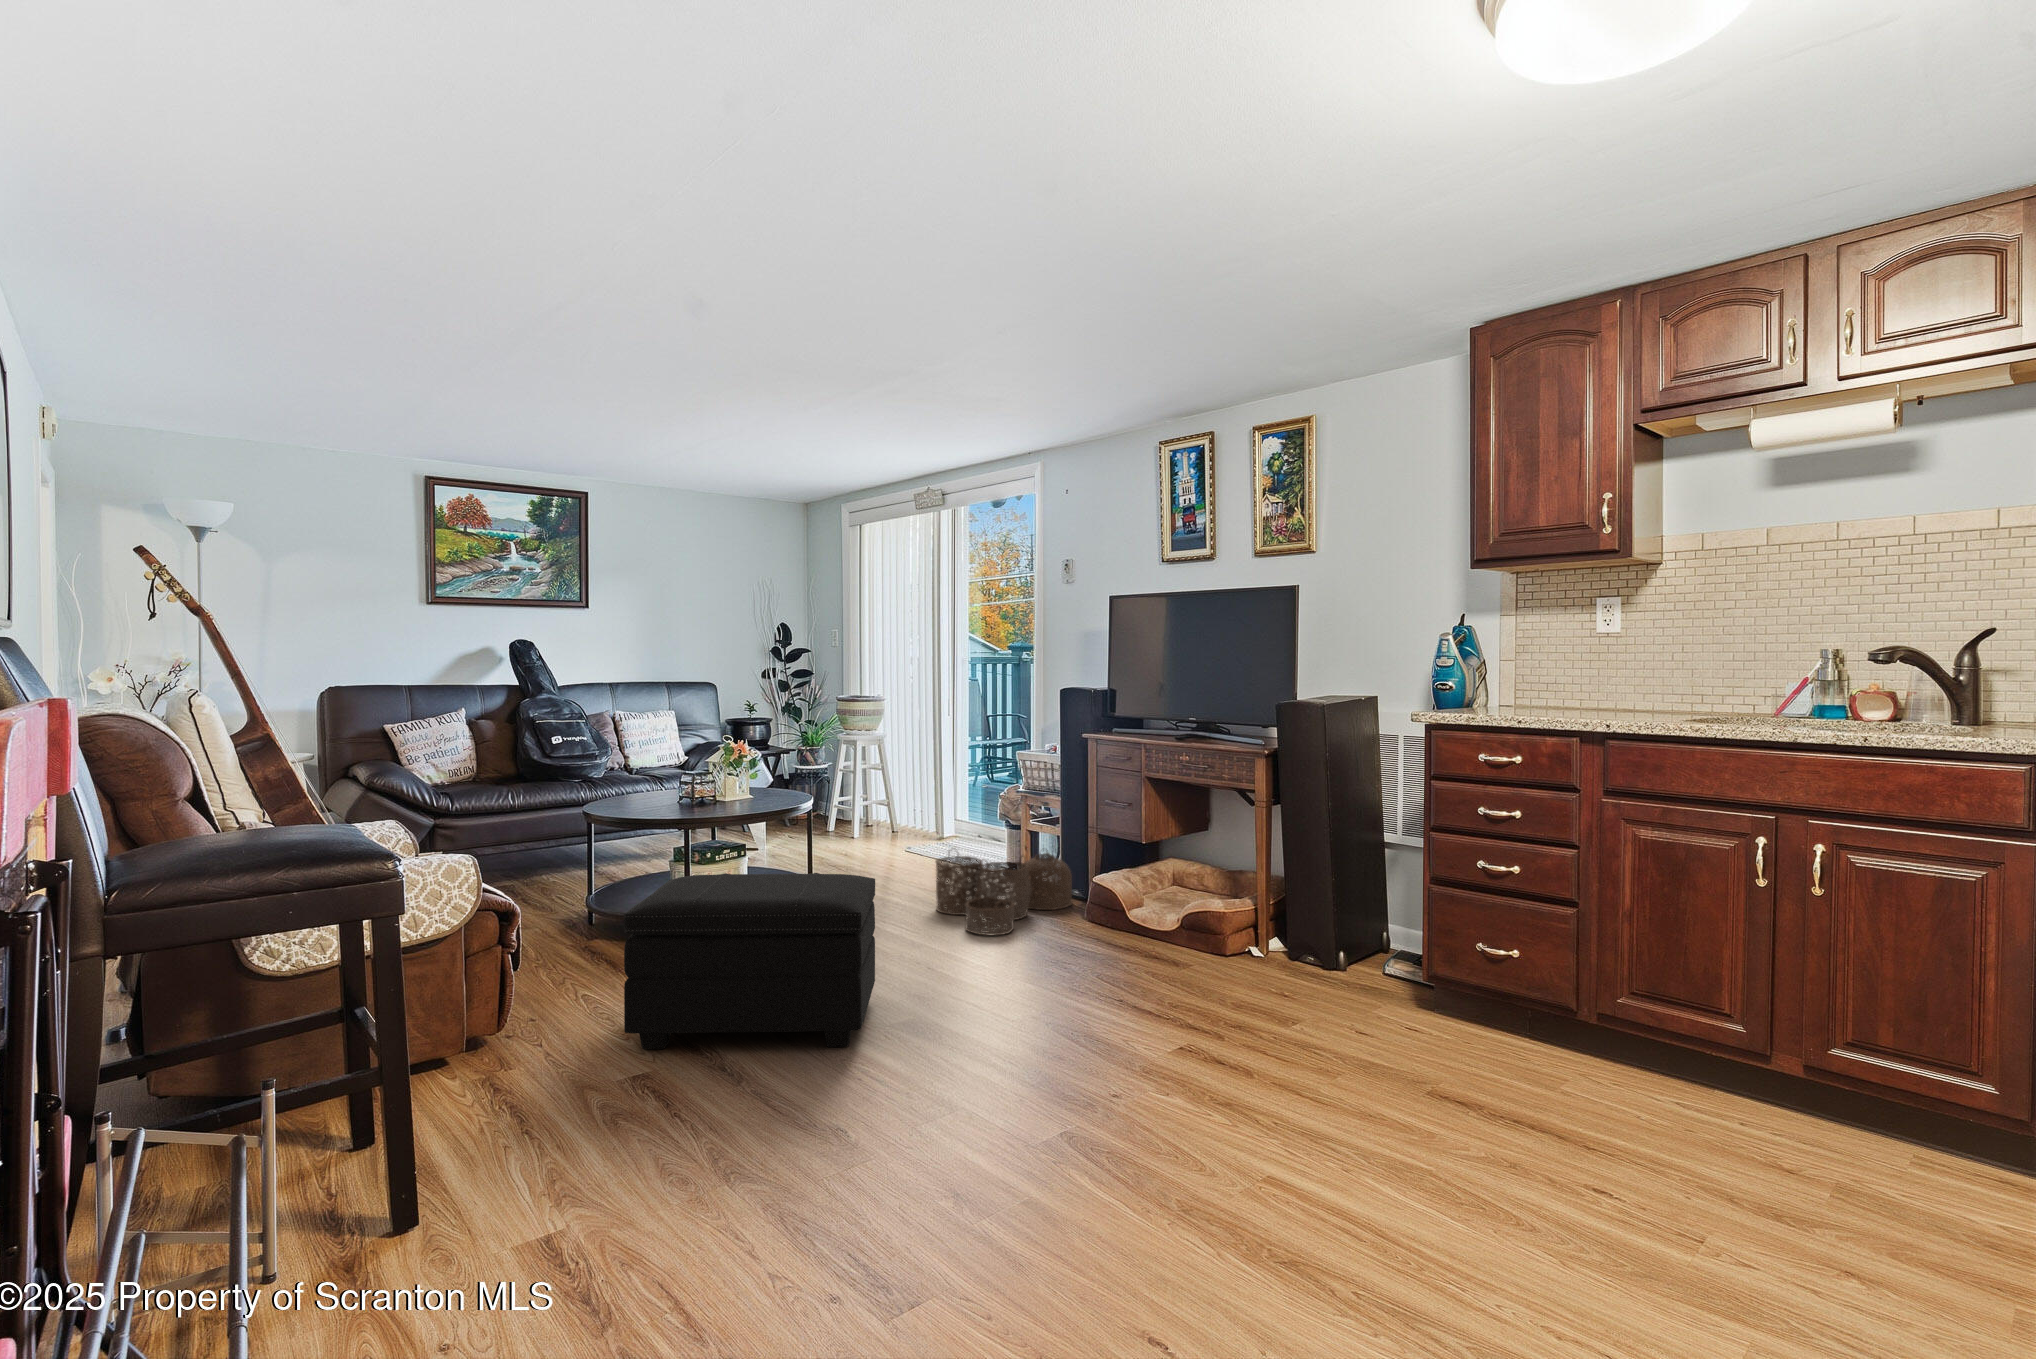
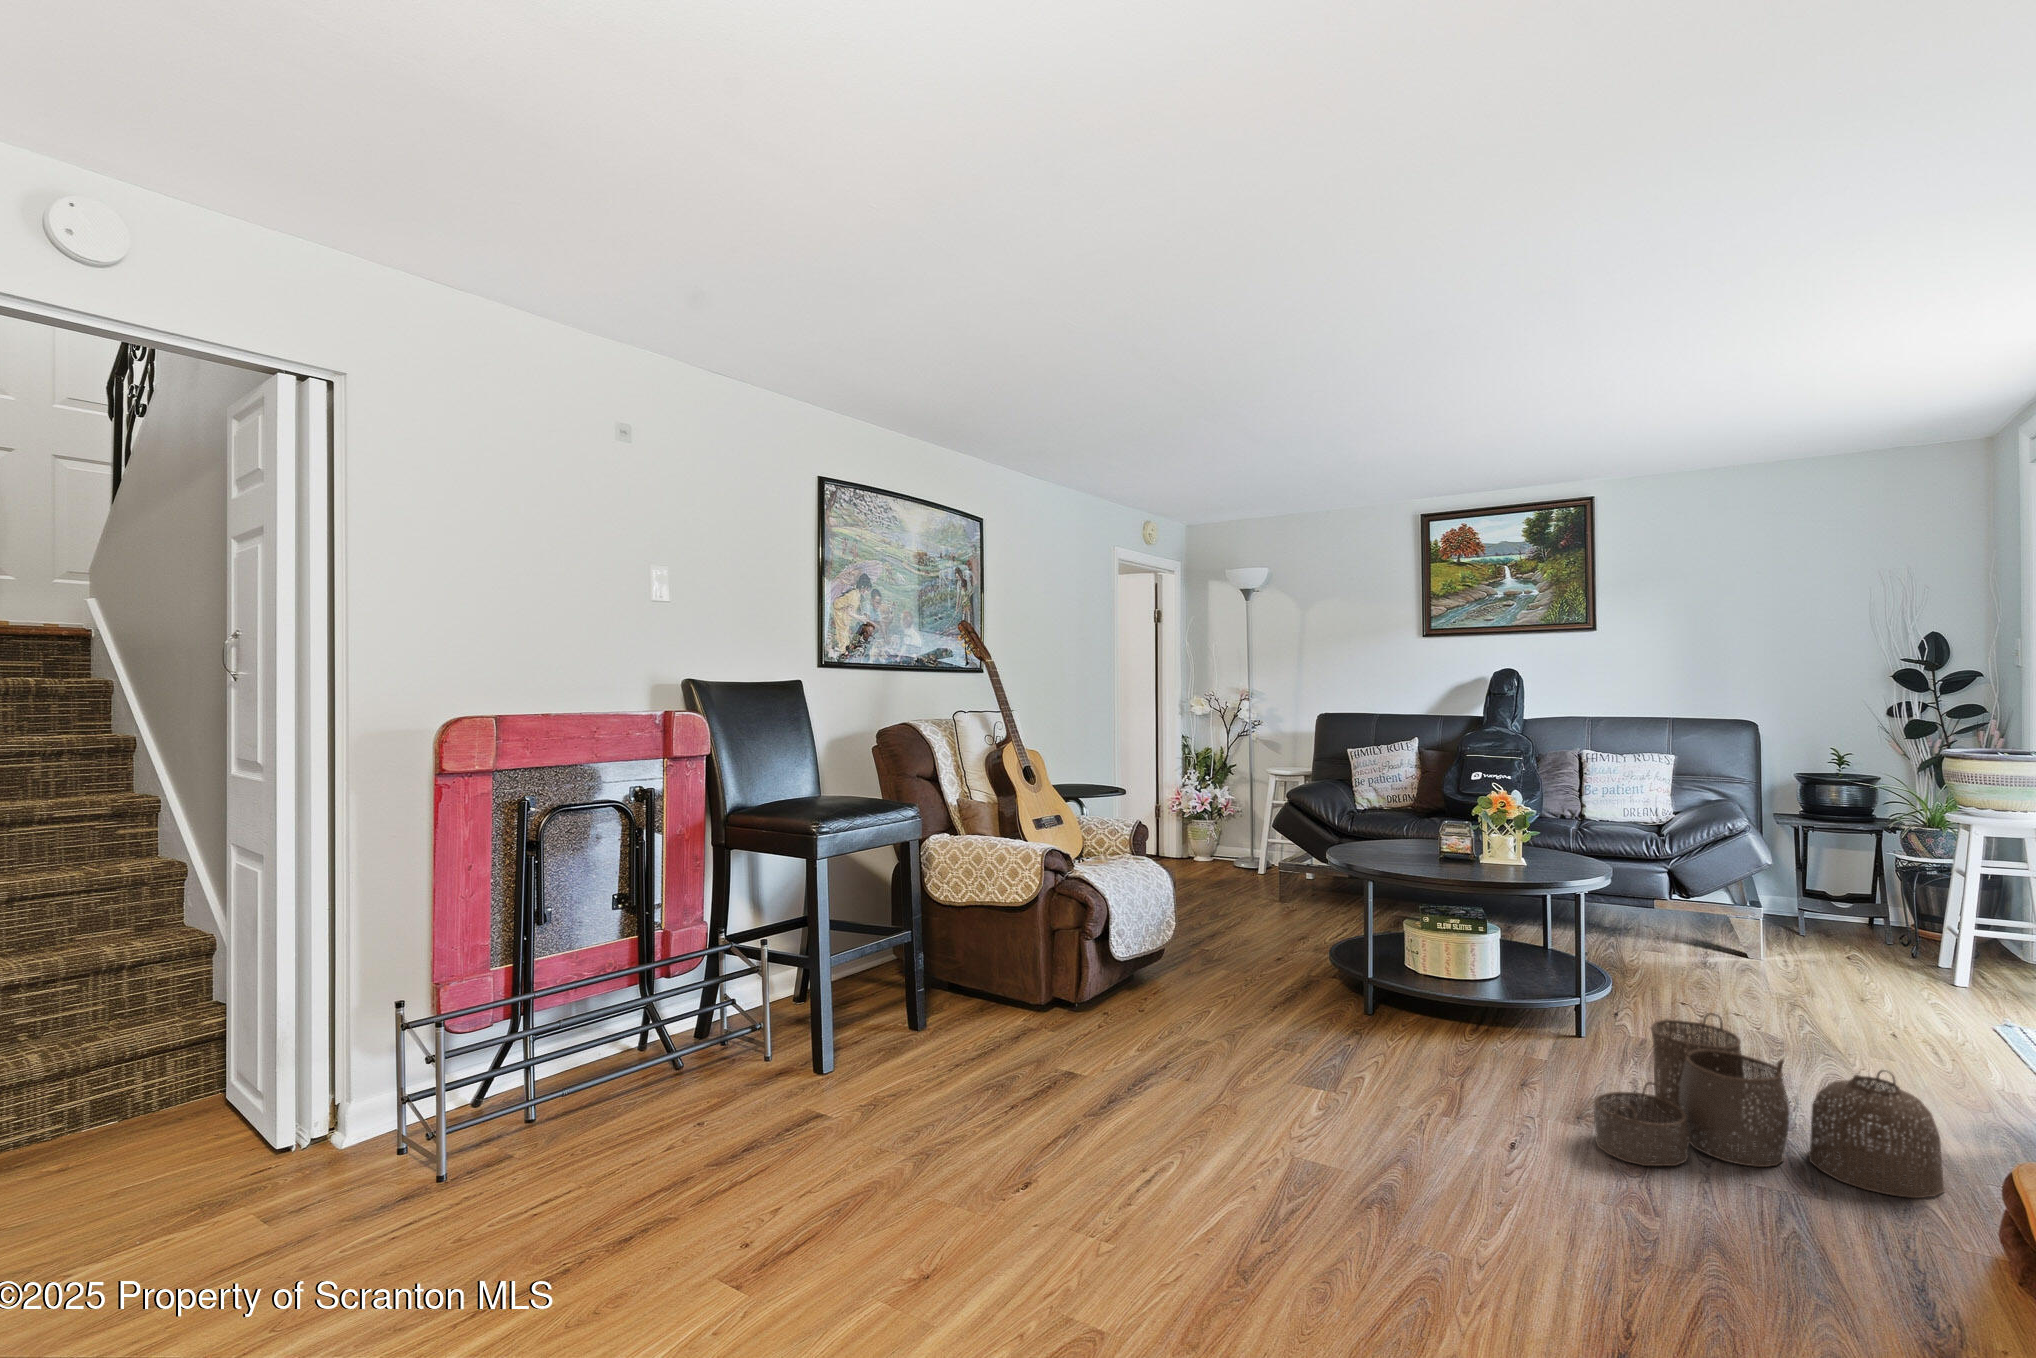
footstool: present [624,873,875,1049] -> none [1037,921,1272,1141]

